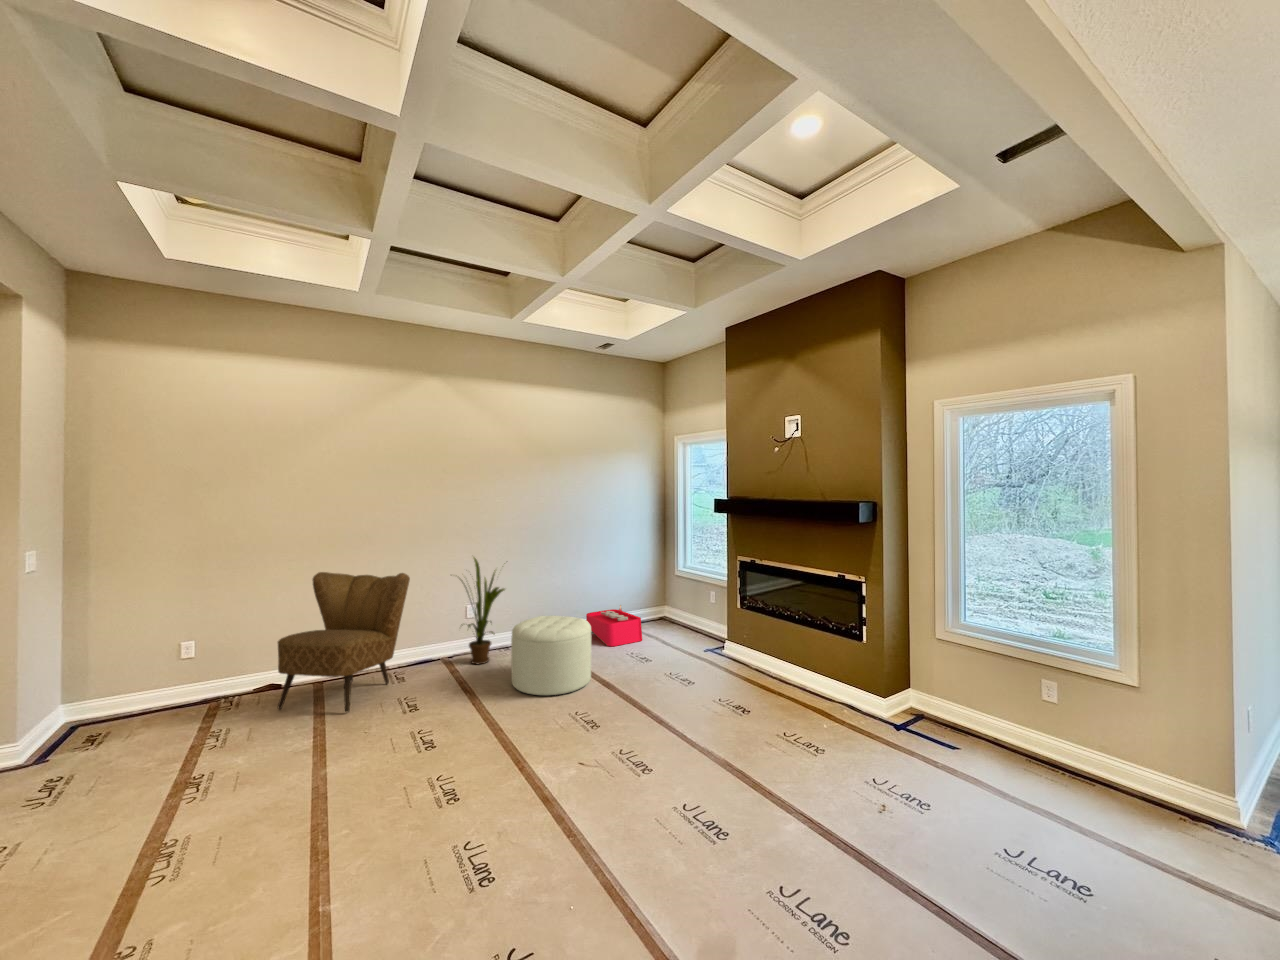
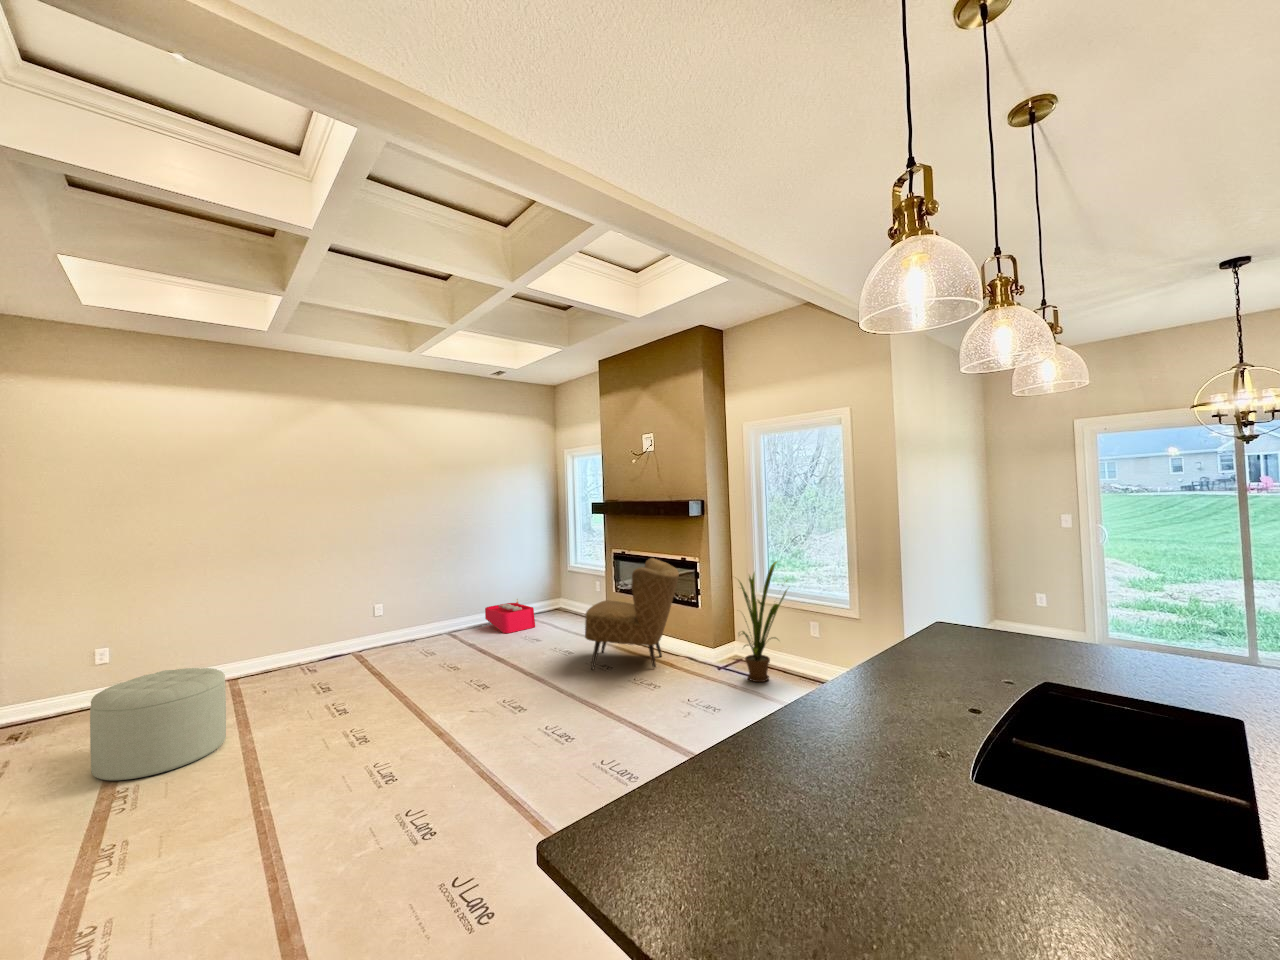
house plant: present [461,557,505,664] -> present [739,562,787,682]
armchair: present [278,572,410,712] -> present [585,558,679,670]
ottoman: present [511,616,591,695] -> present [90,668,226,781]

